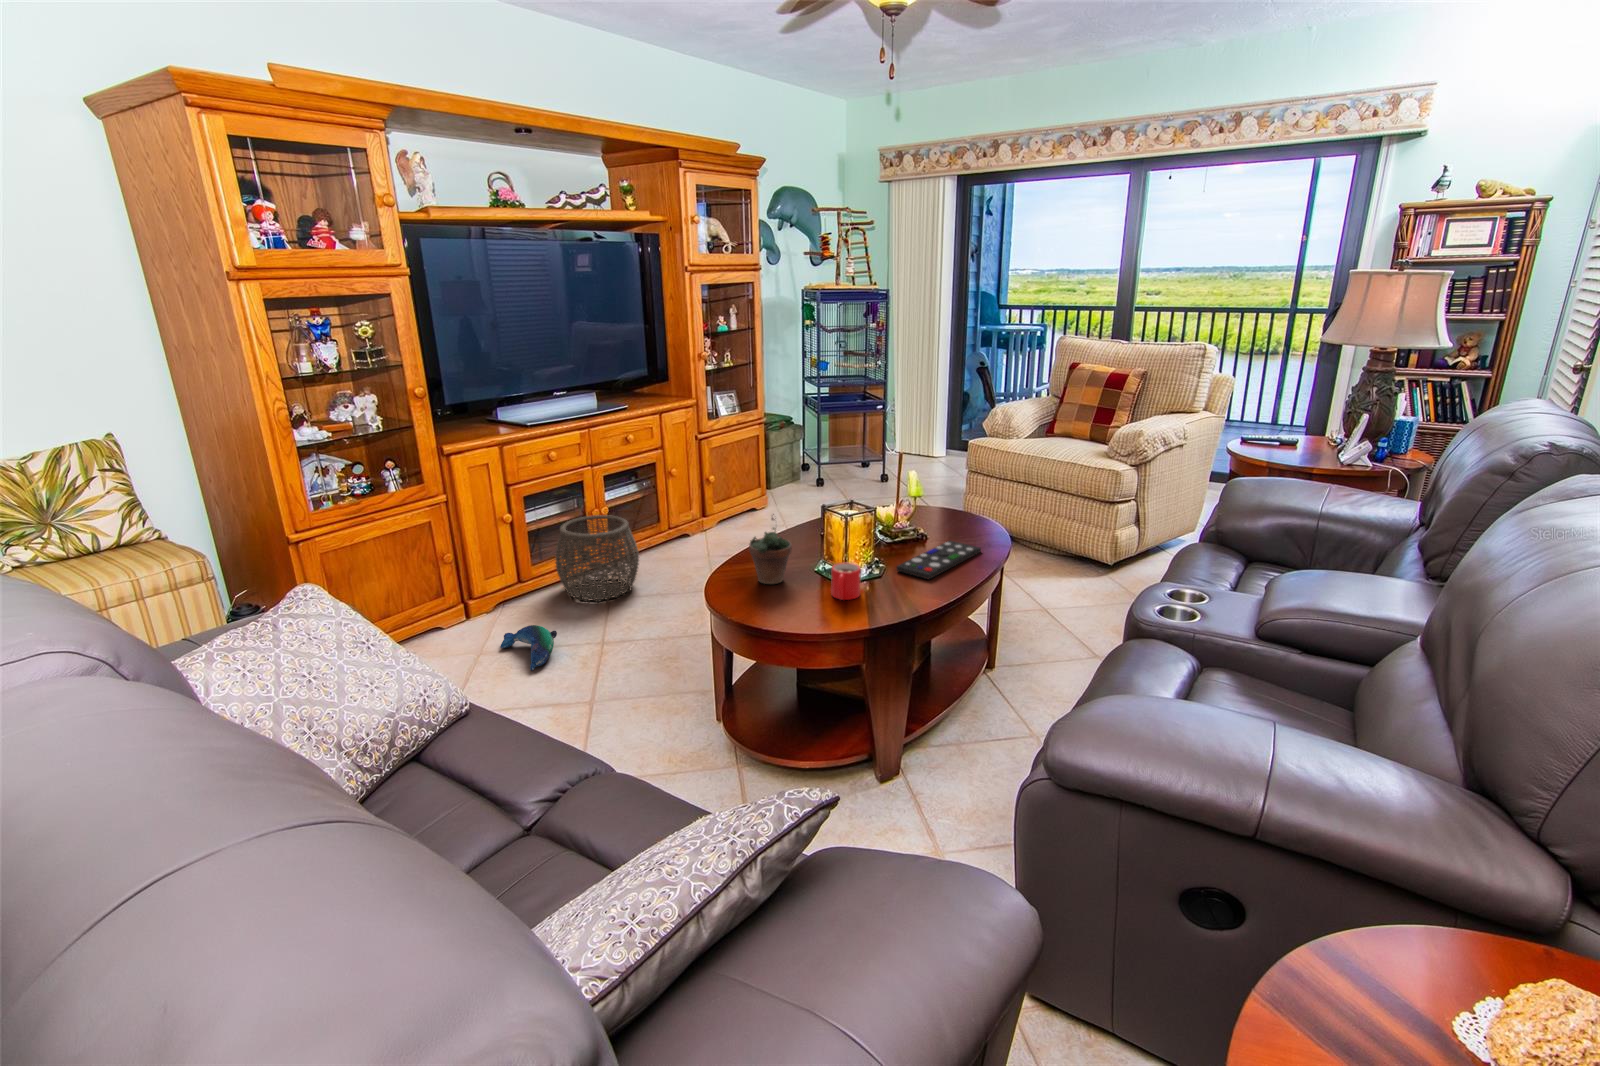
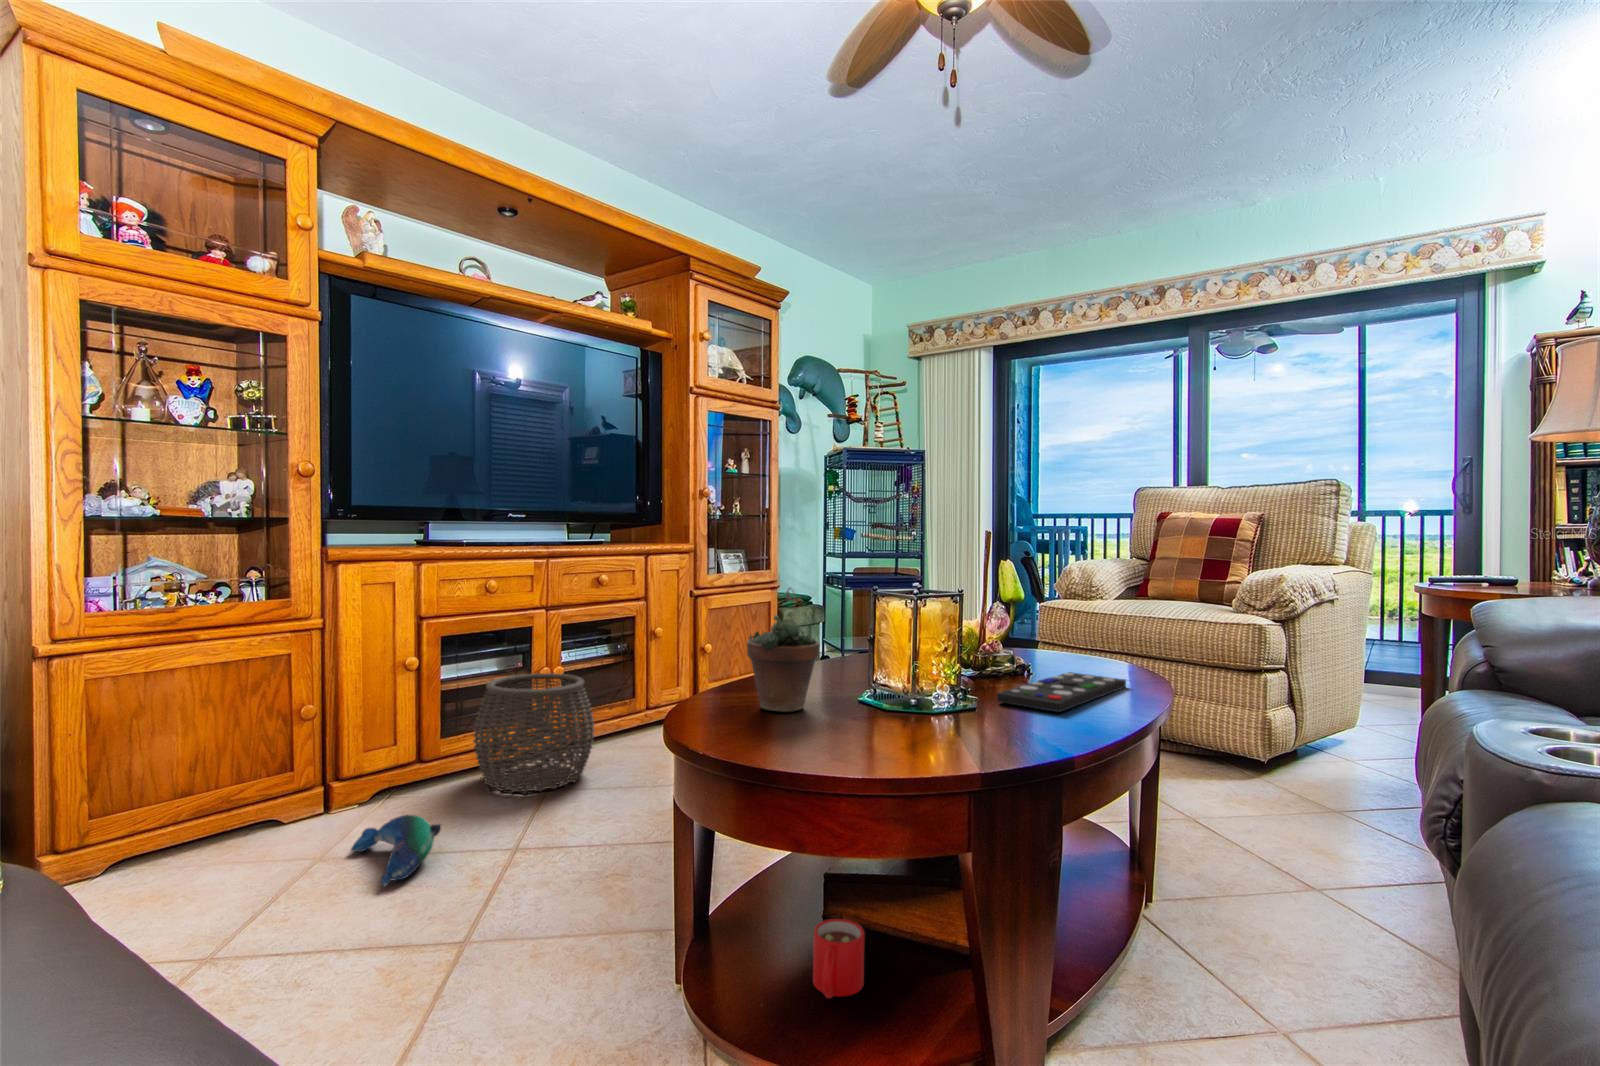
mug: present [831,563,861,600] -> present [813,919,865,998]

